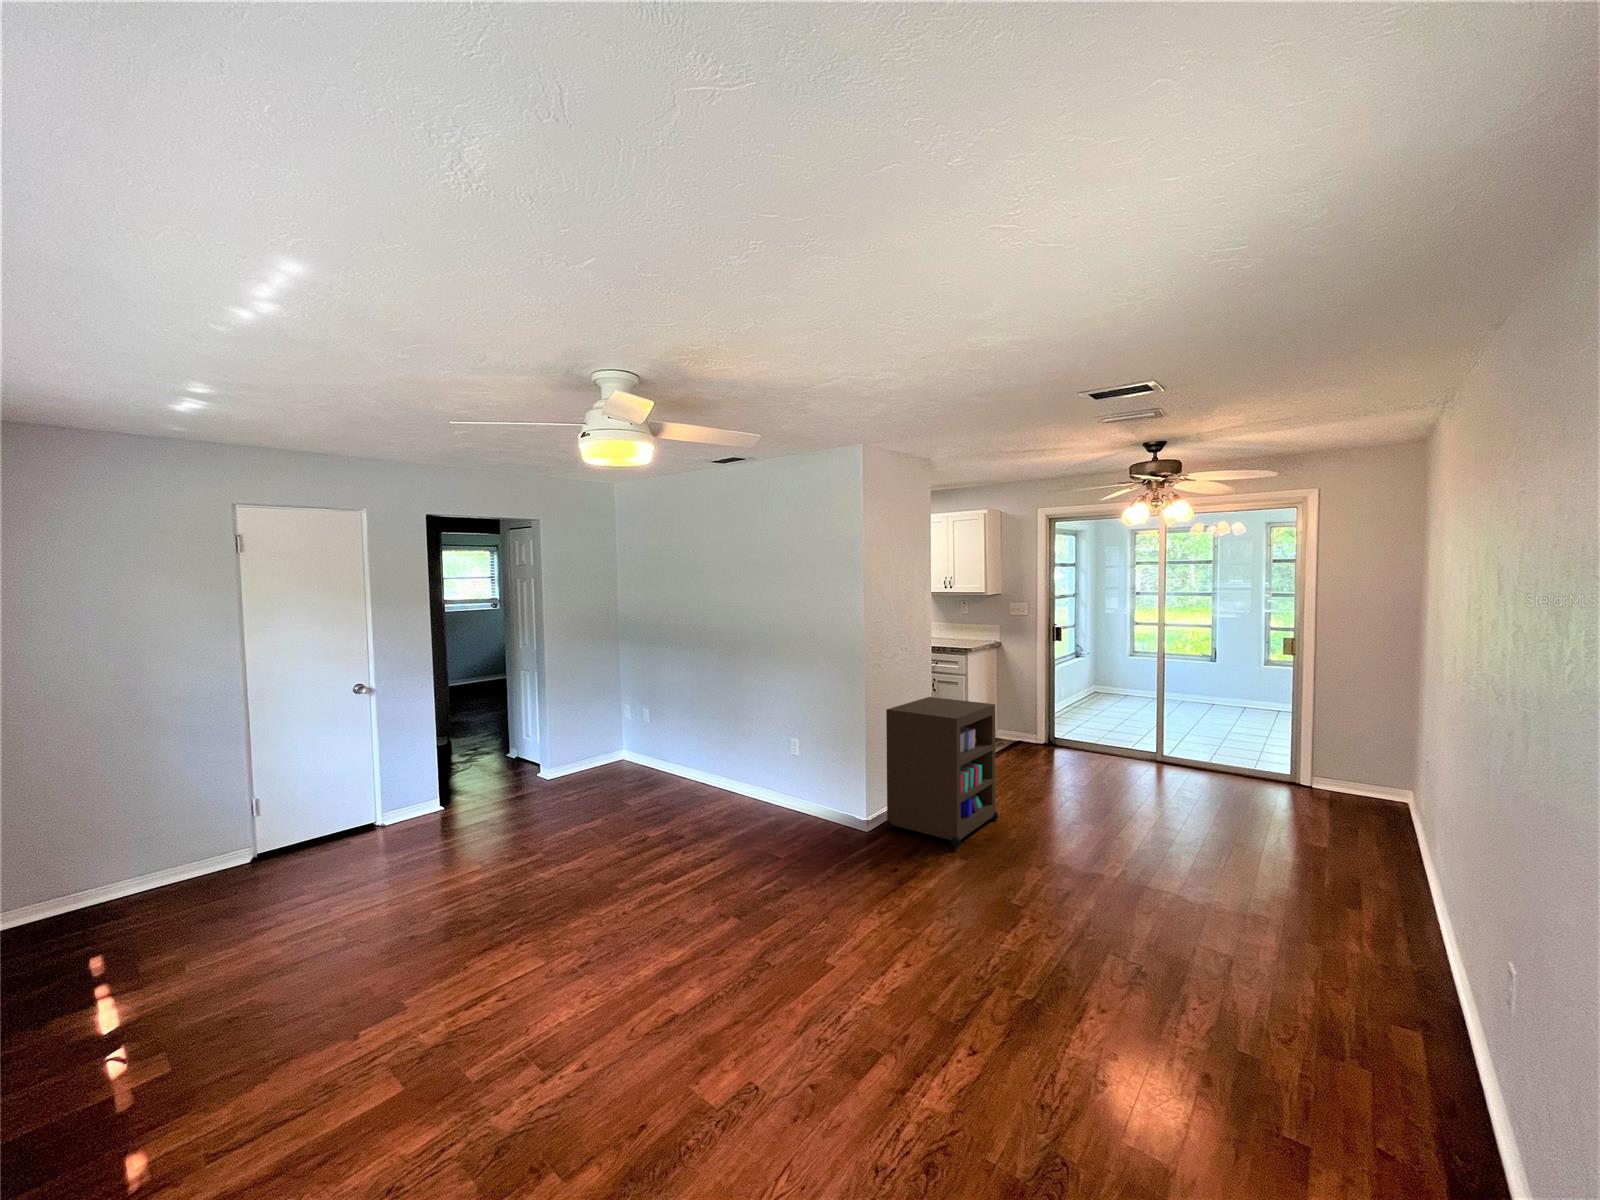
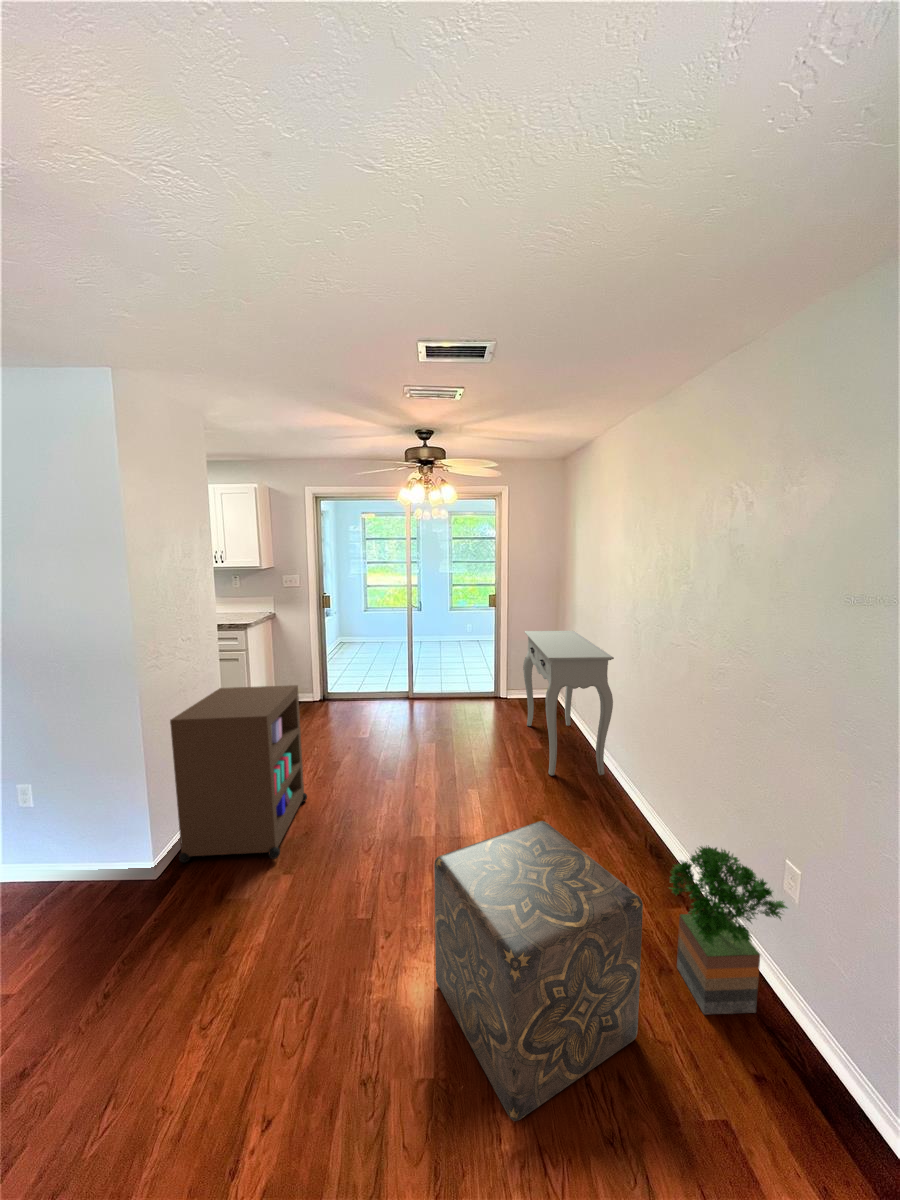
console table: none [1311,690,1435,904] -> present [523,631,614,775]
ottoman: none [1060,844,1250,1068] -> present [434,821,643,1121]
potted tree: none [1318,925,1486,1132] -> present [670,847,787,1015]

